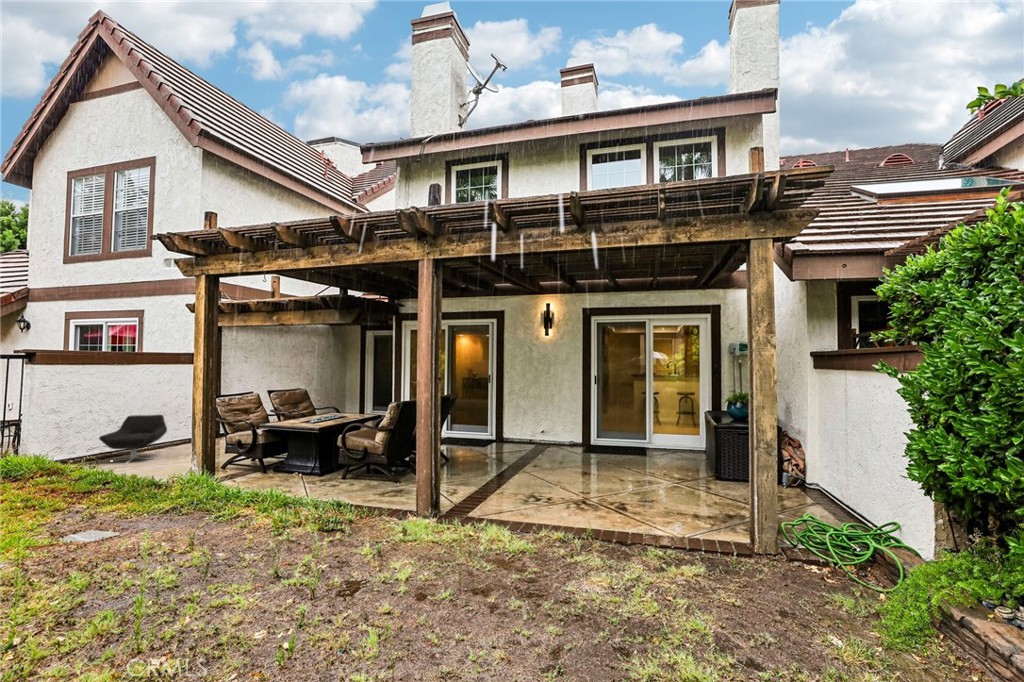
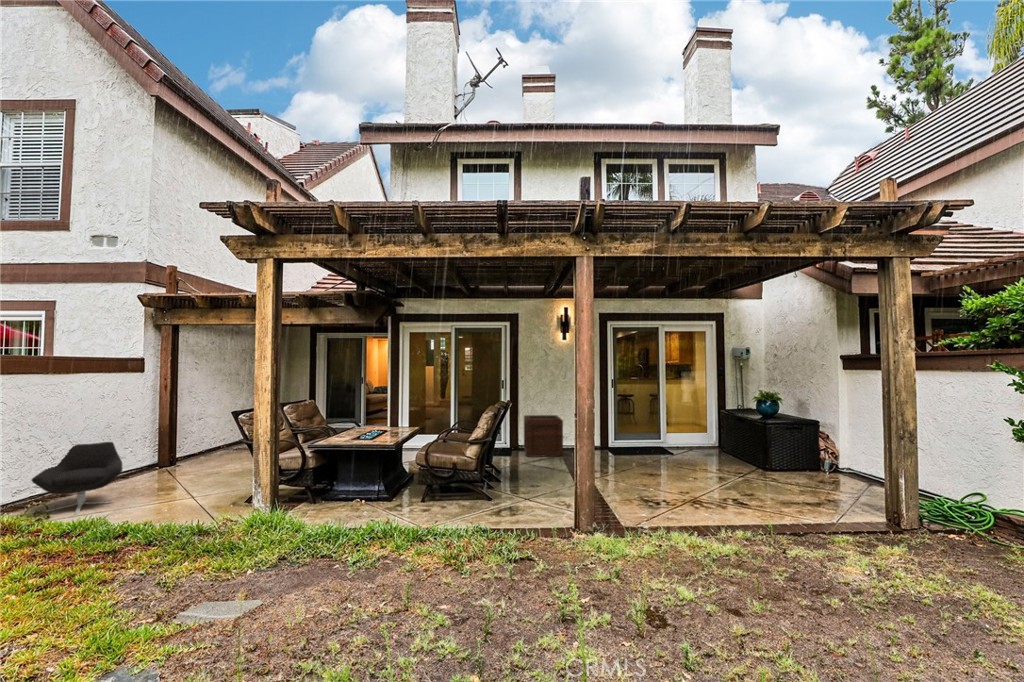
wooden crate: none [503,410,545,451] -> present [524,415,563,457]

